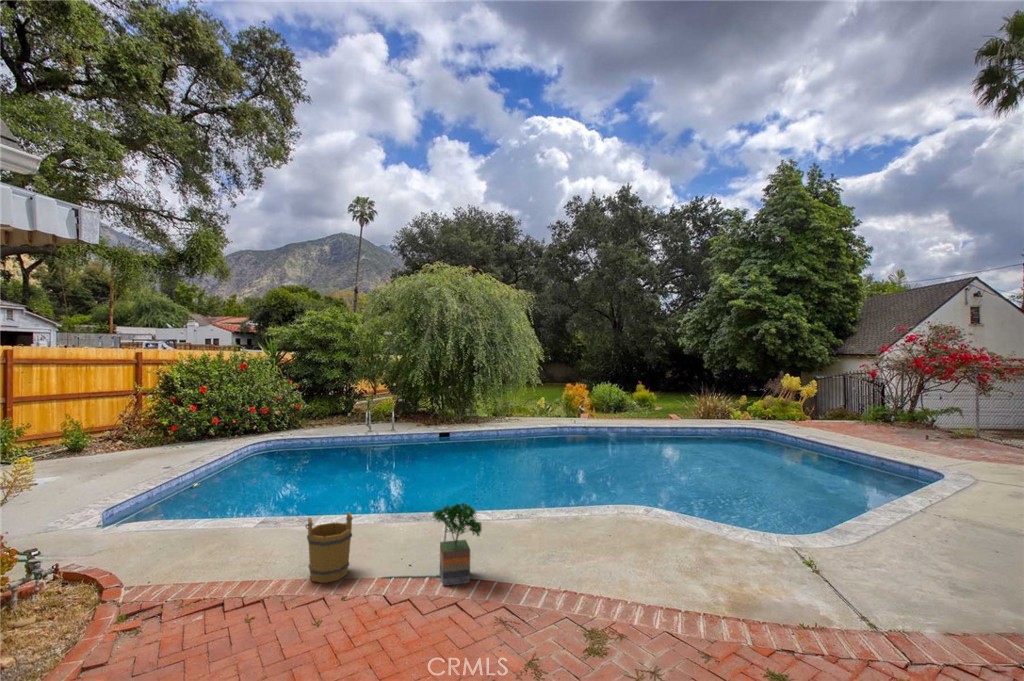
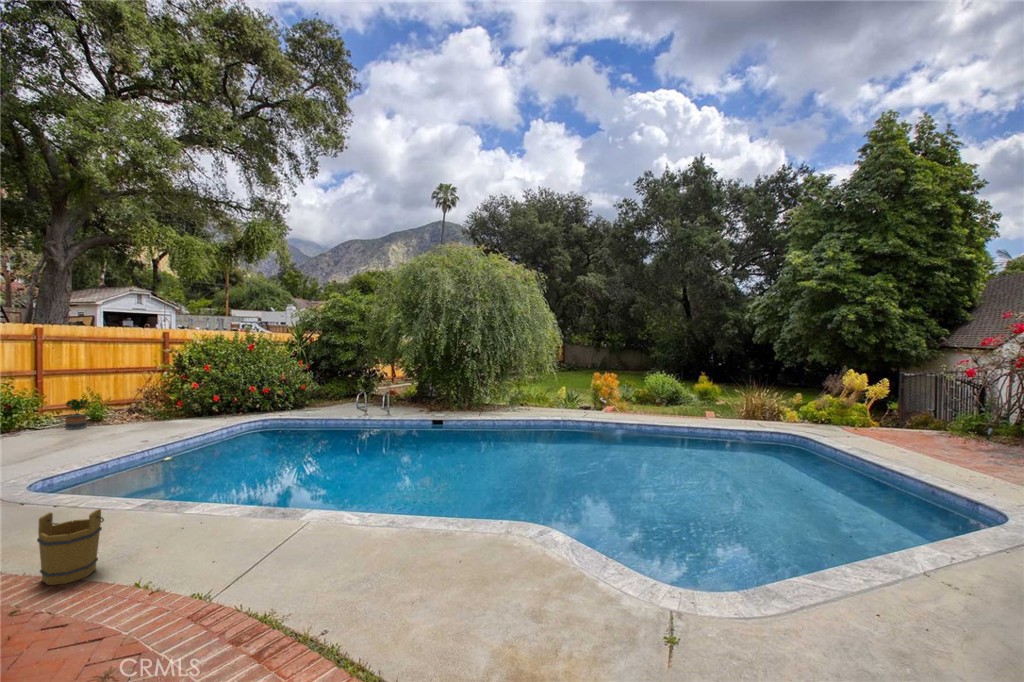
potted tree: present [433,503,482,586] -> present [65,399,90,430]

